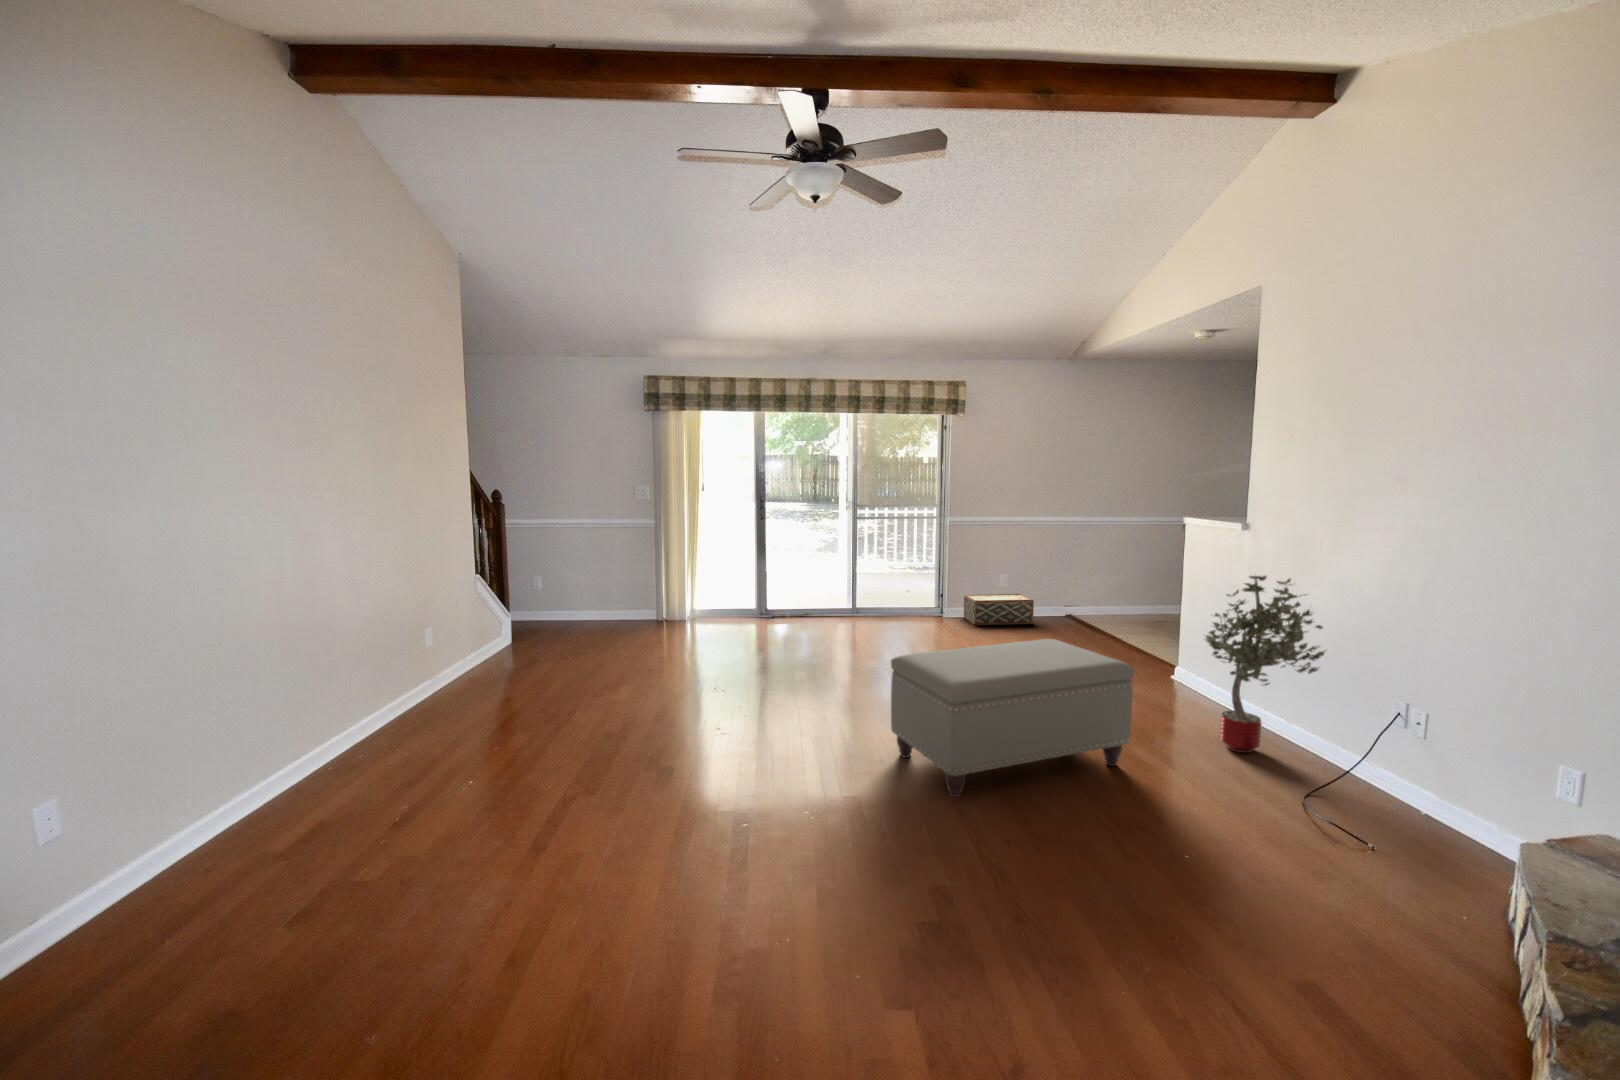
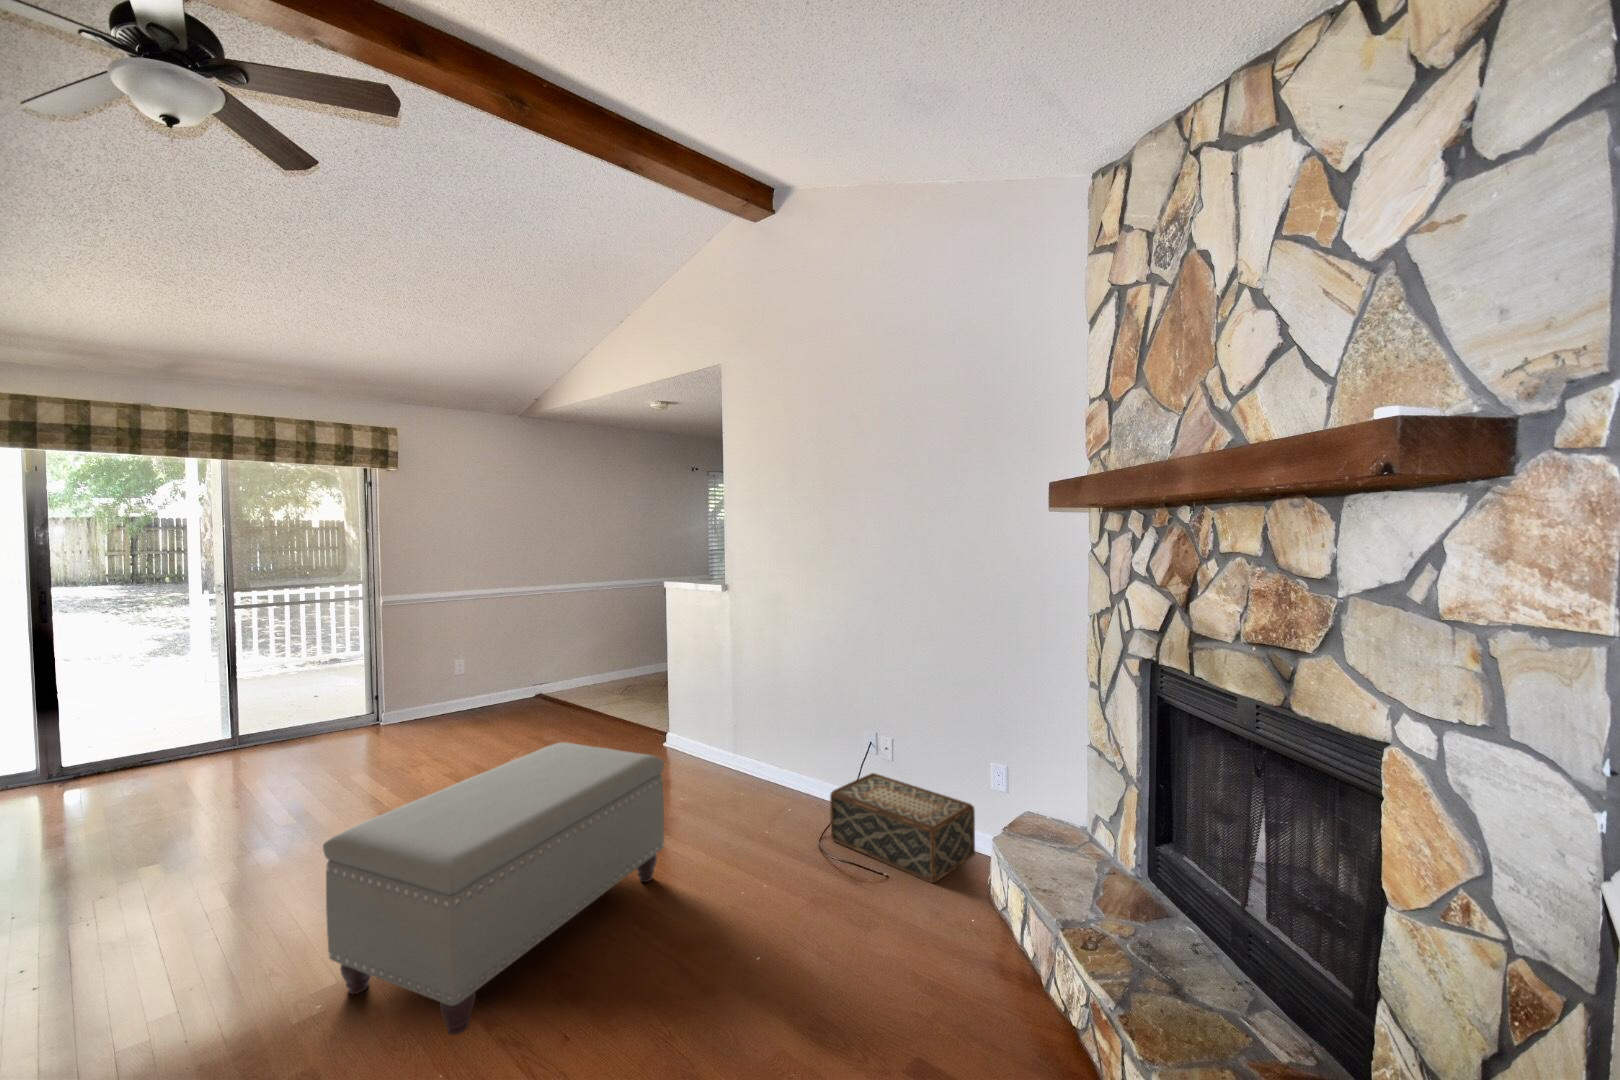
potted tree: present [1205,576,1325,753] -> none [705,634,812,814]
woven basket: present [964,594,1034,625] -> present [830,773,975,883]

